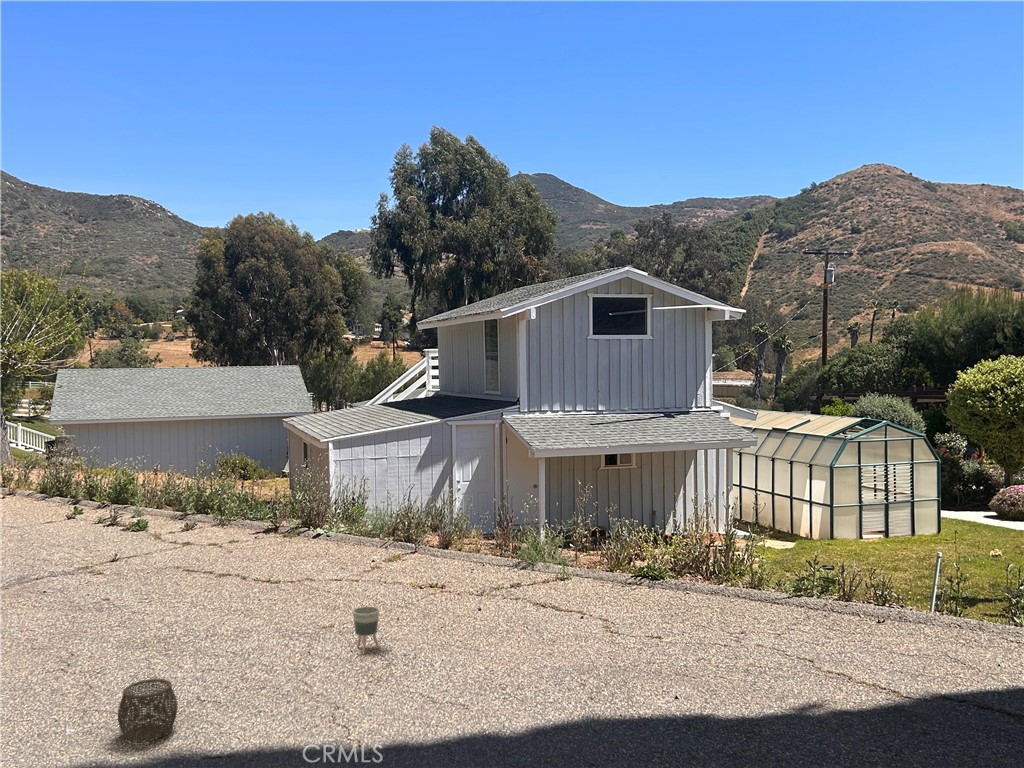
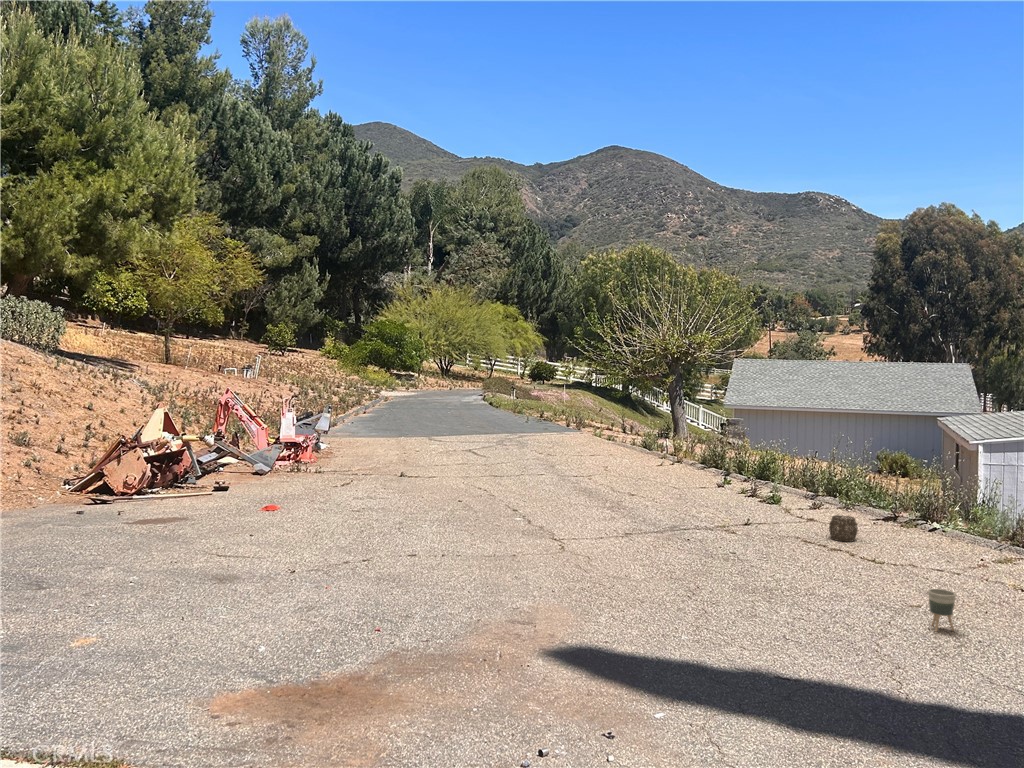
woven basket: present [118,679,178,742] -> present [829,515,858,542]

